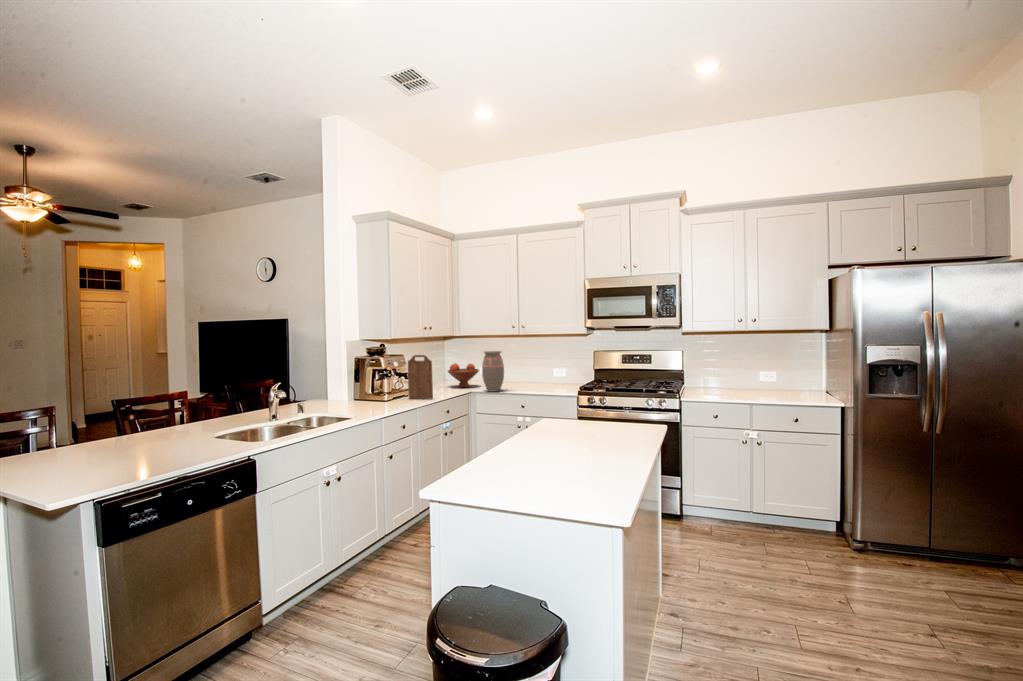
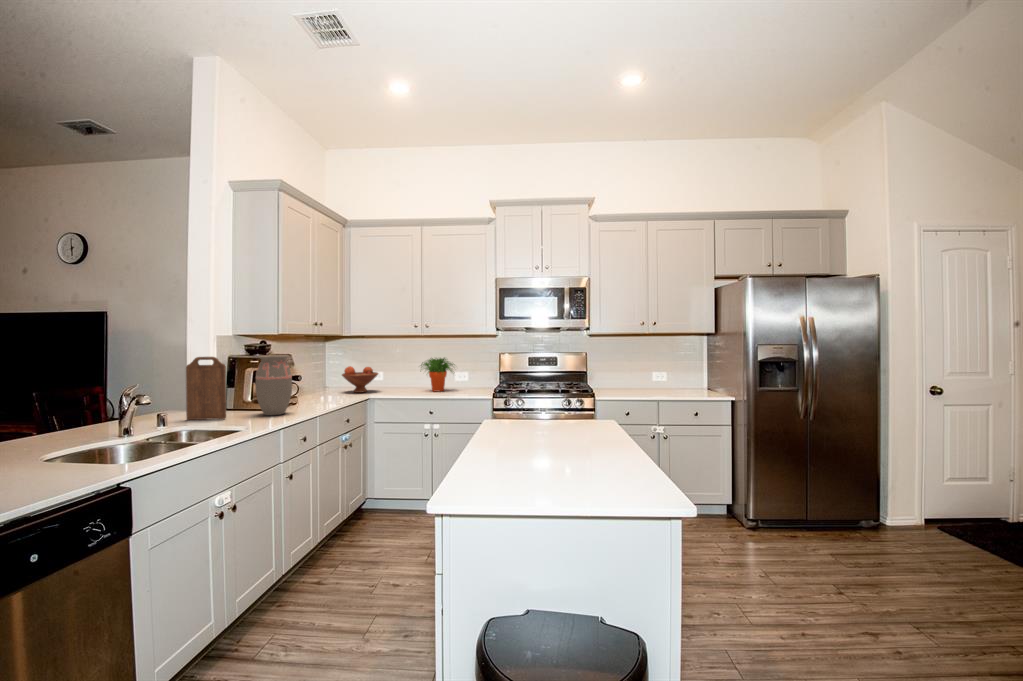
decorative vase: present [482,351,504,392] -> present [255,355,292,415]
cutting board: present [408,355,433,399] -> present [186,357,226,420]
potted plant: none [513,355,551,388] -> present [421,358,453,391]

